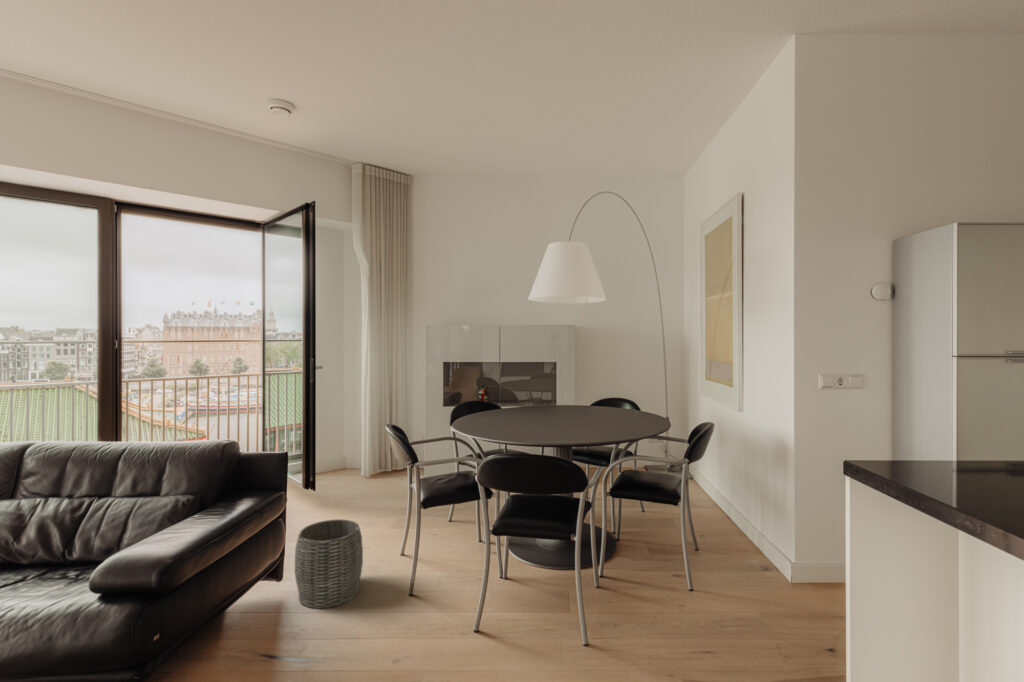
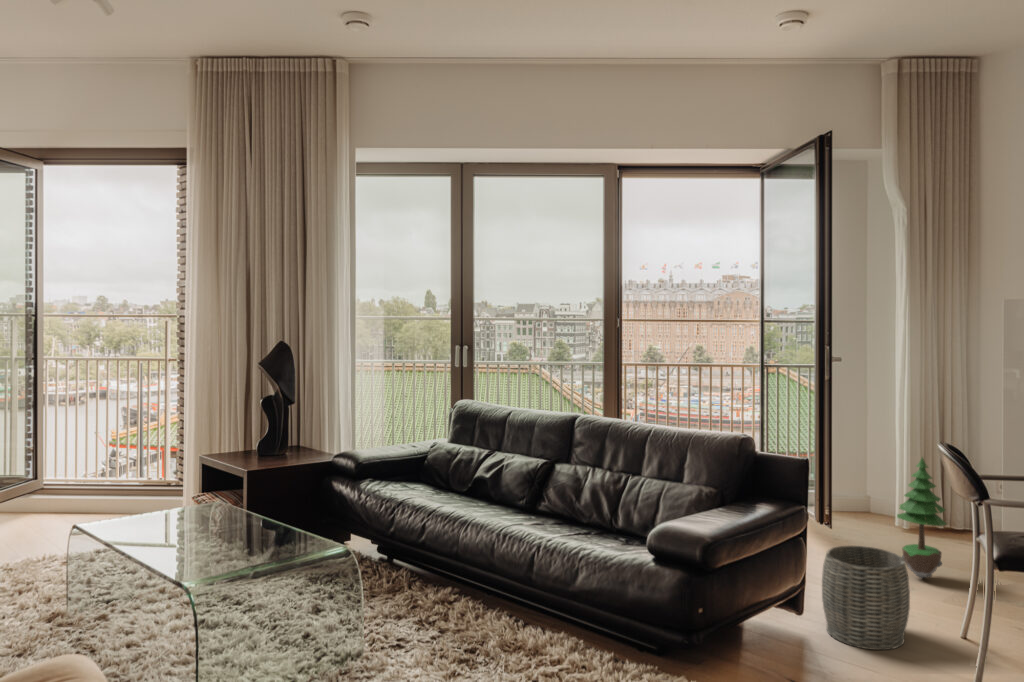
potted tree: none [358,440,391,529] -> present [897,457,946,579]

